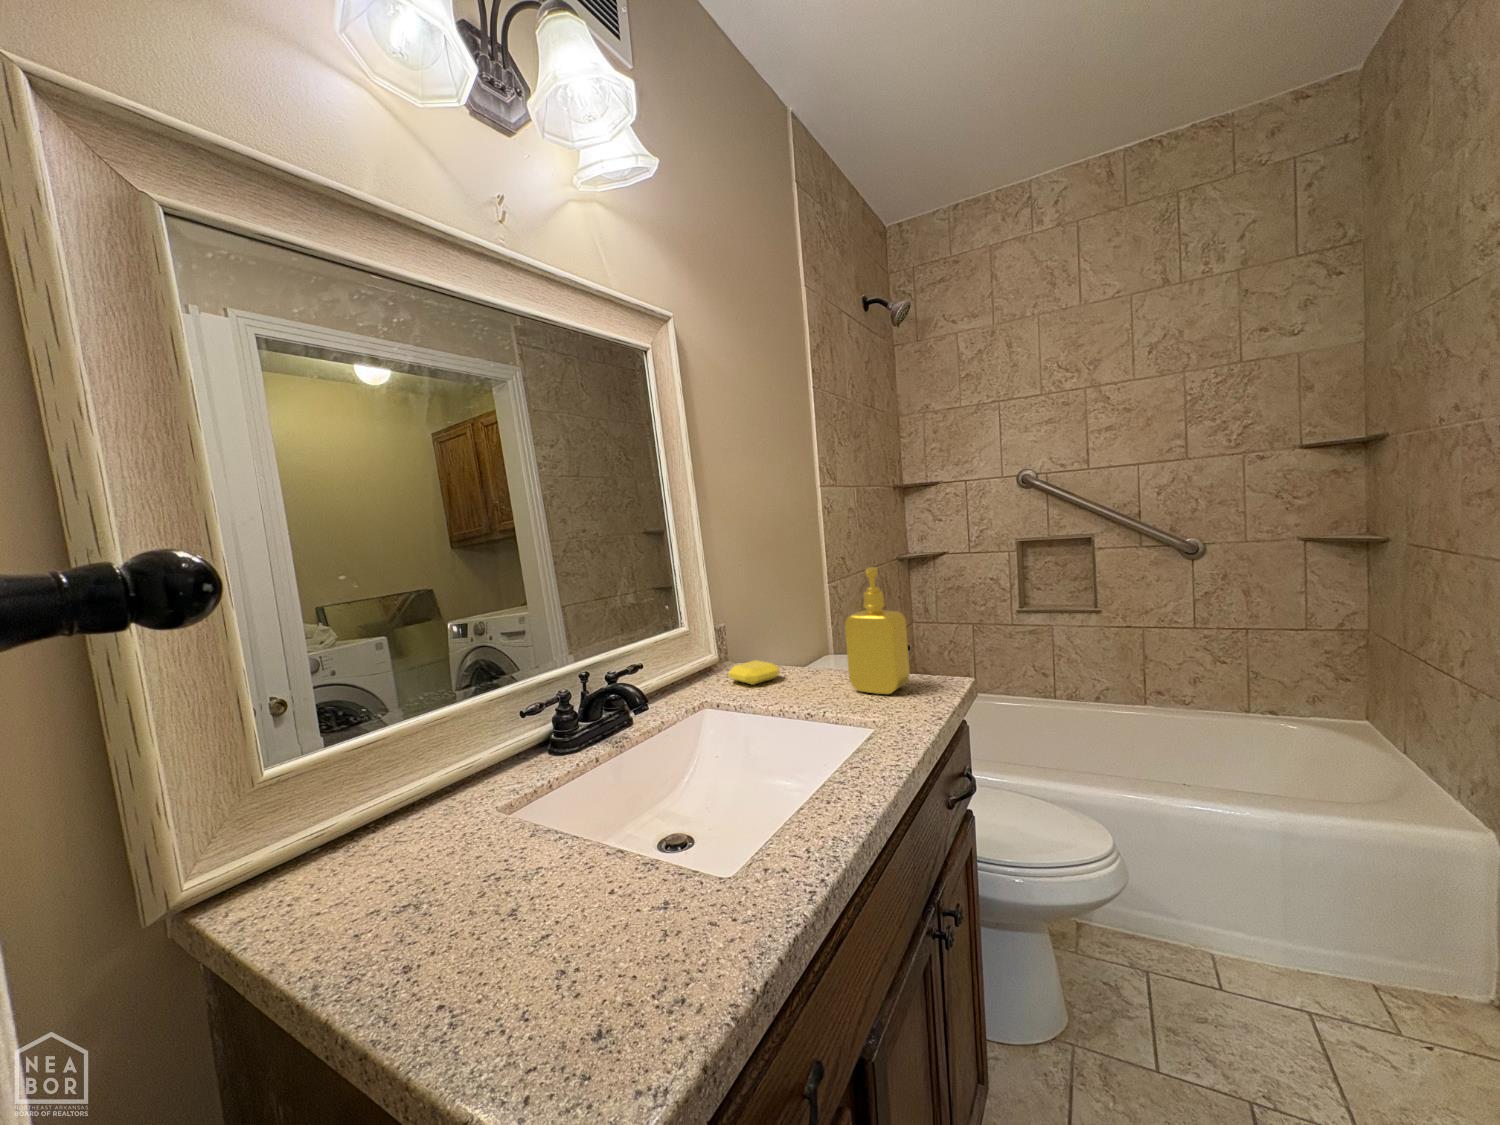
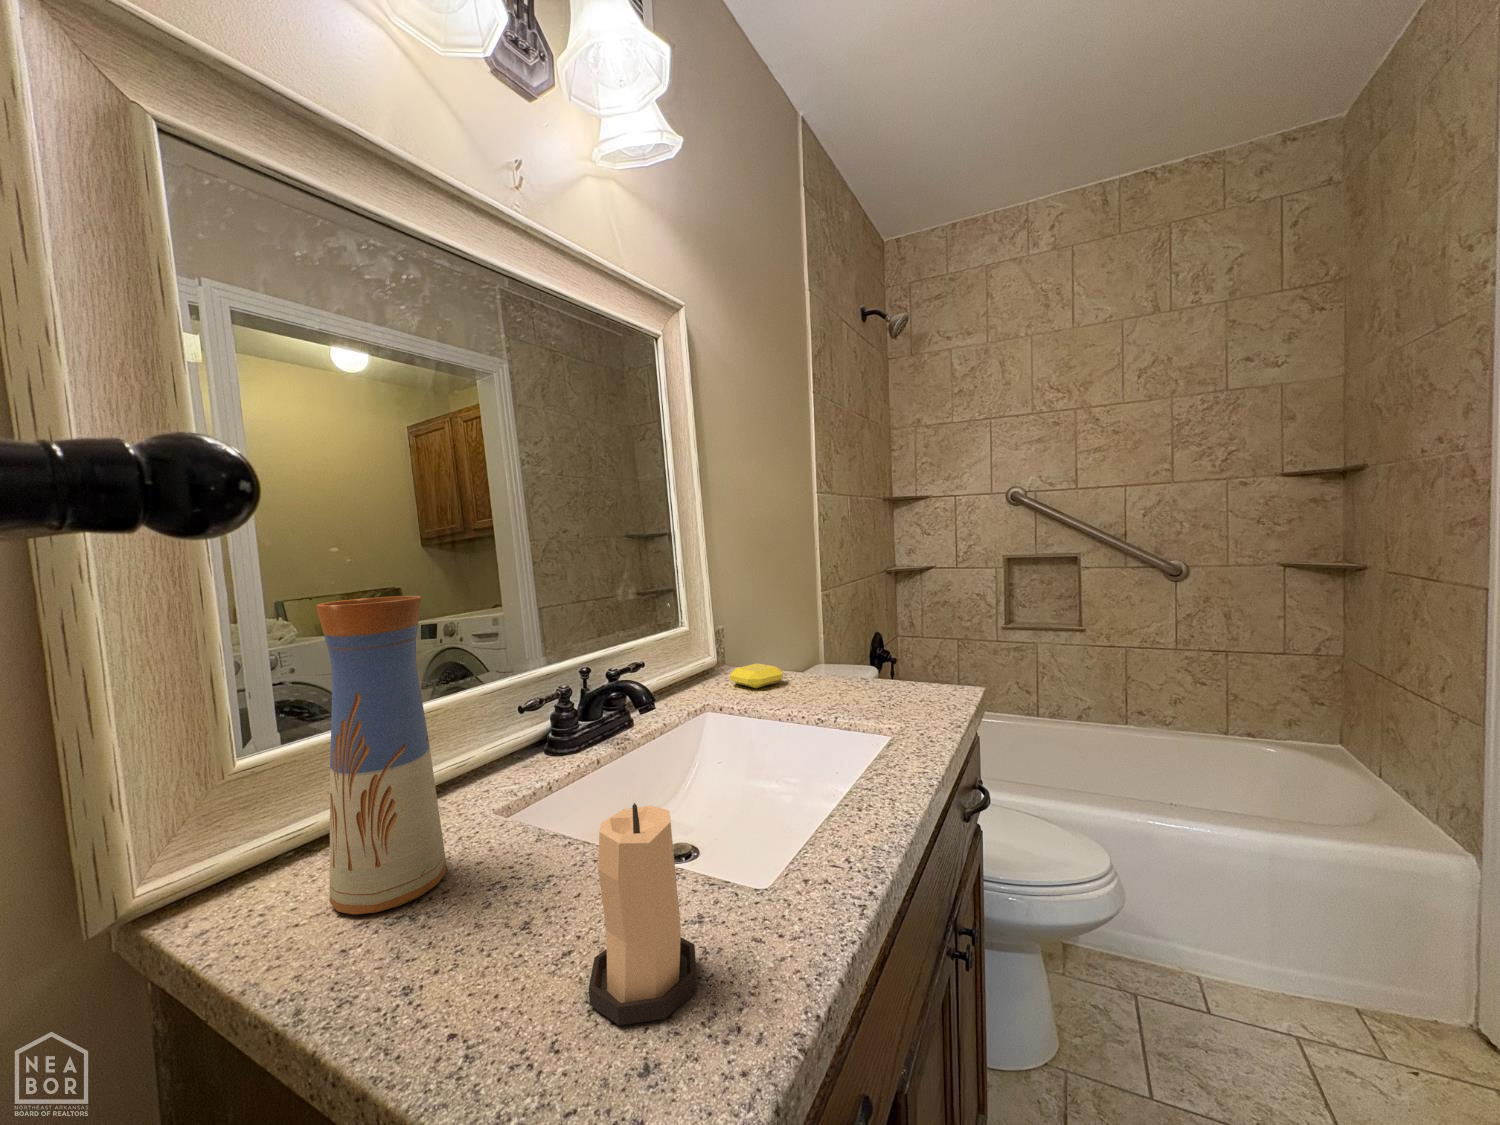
soap dispenser: present [845,567,910,694] -> none [857,569,921,701]
vase: none [321,621,449,905] -> present [316,596,446,915]
candle: none [557,806,655,998] -> present [589,803,697,1025]

